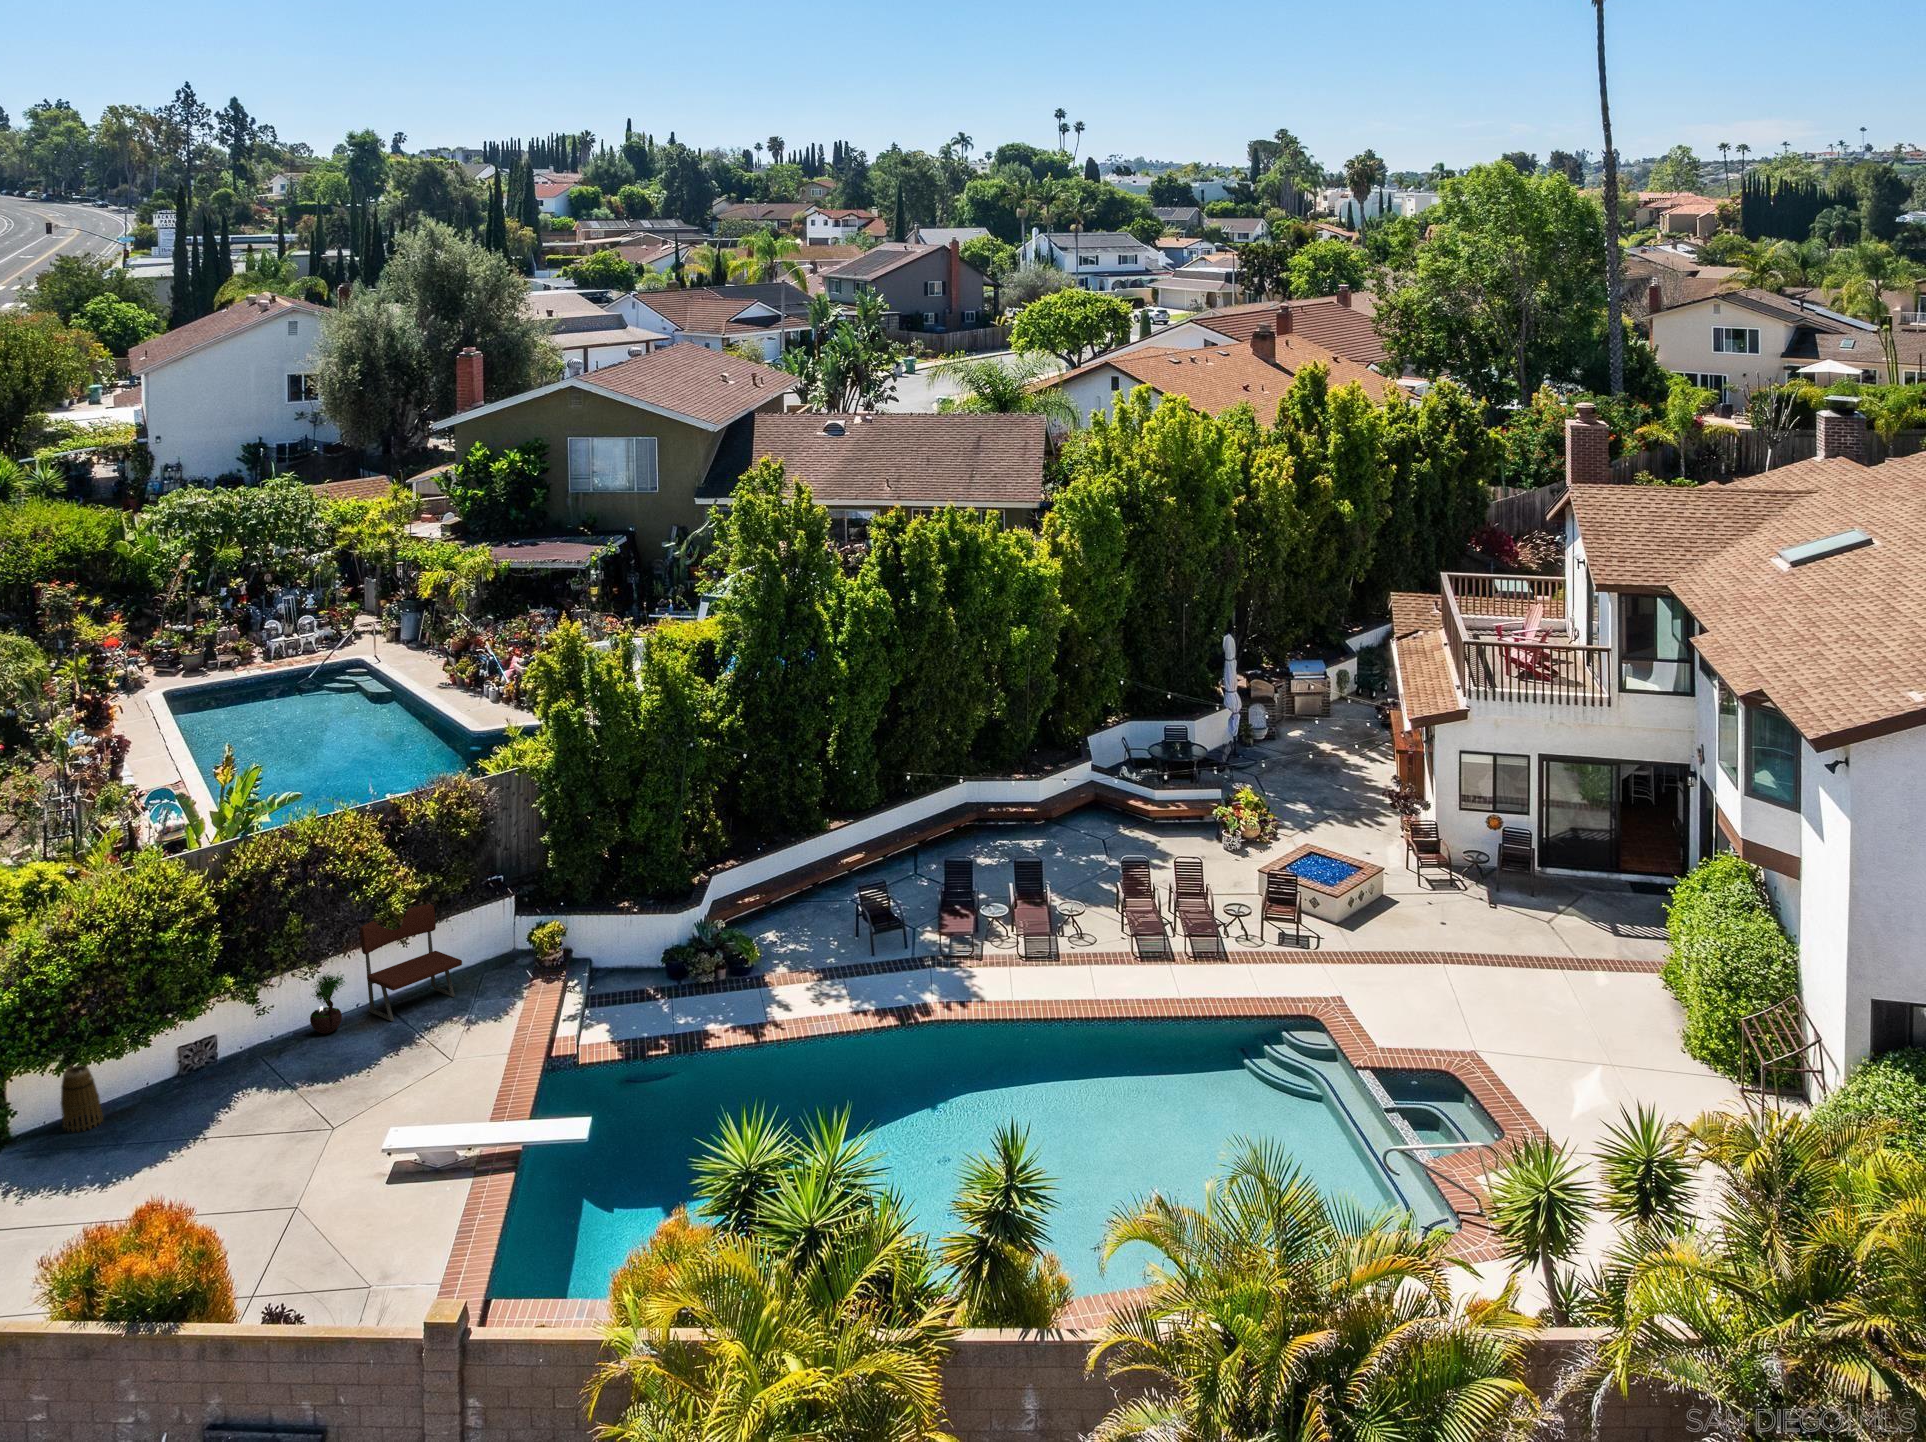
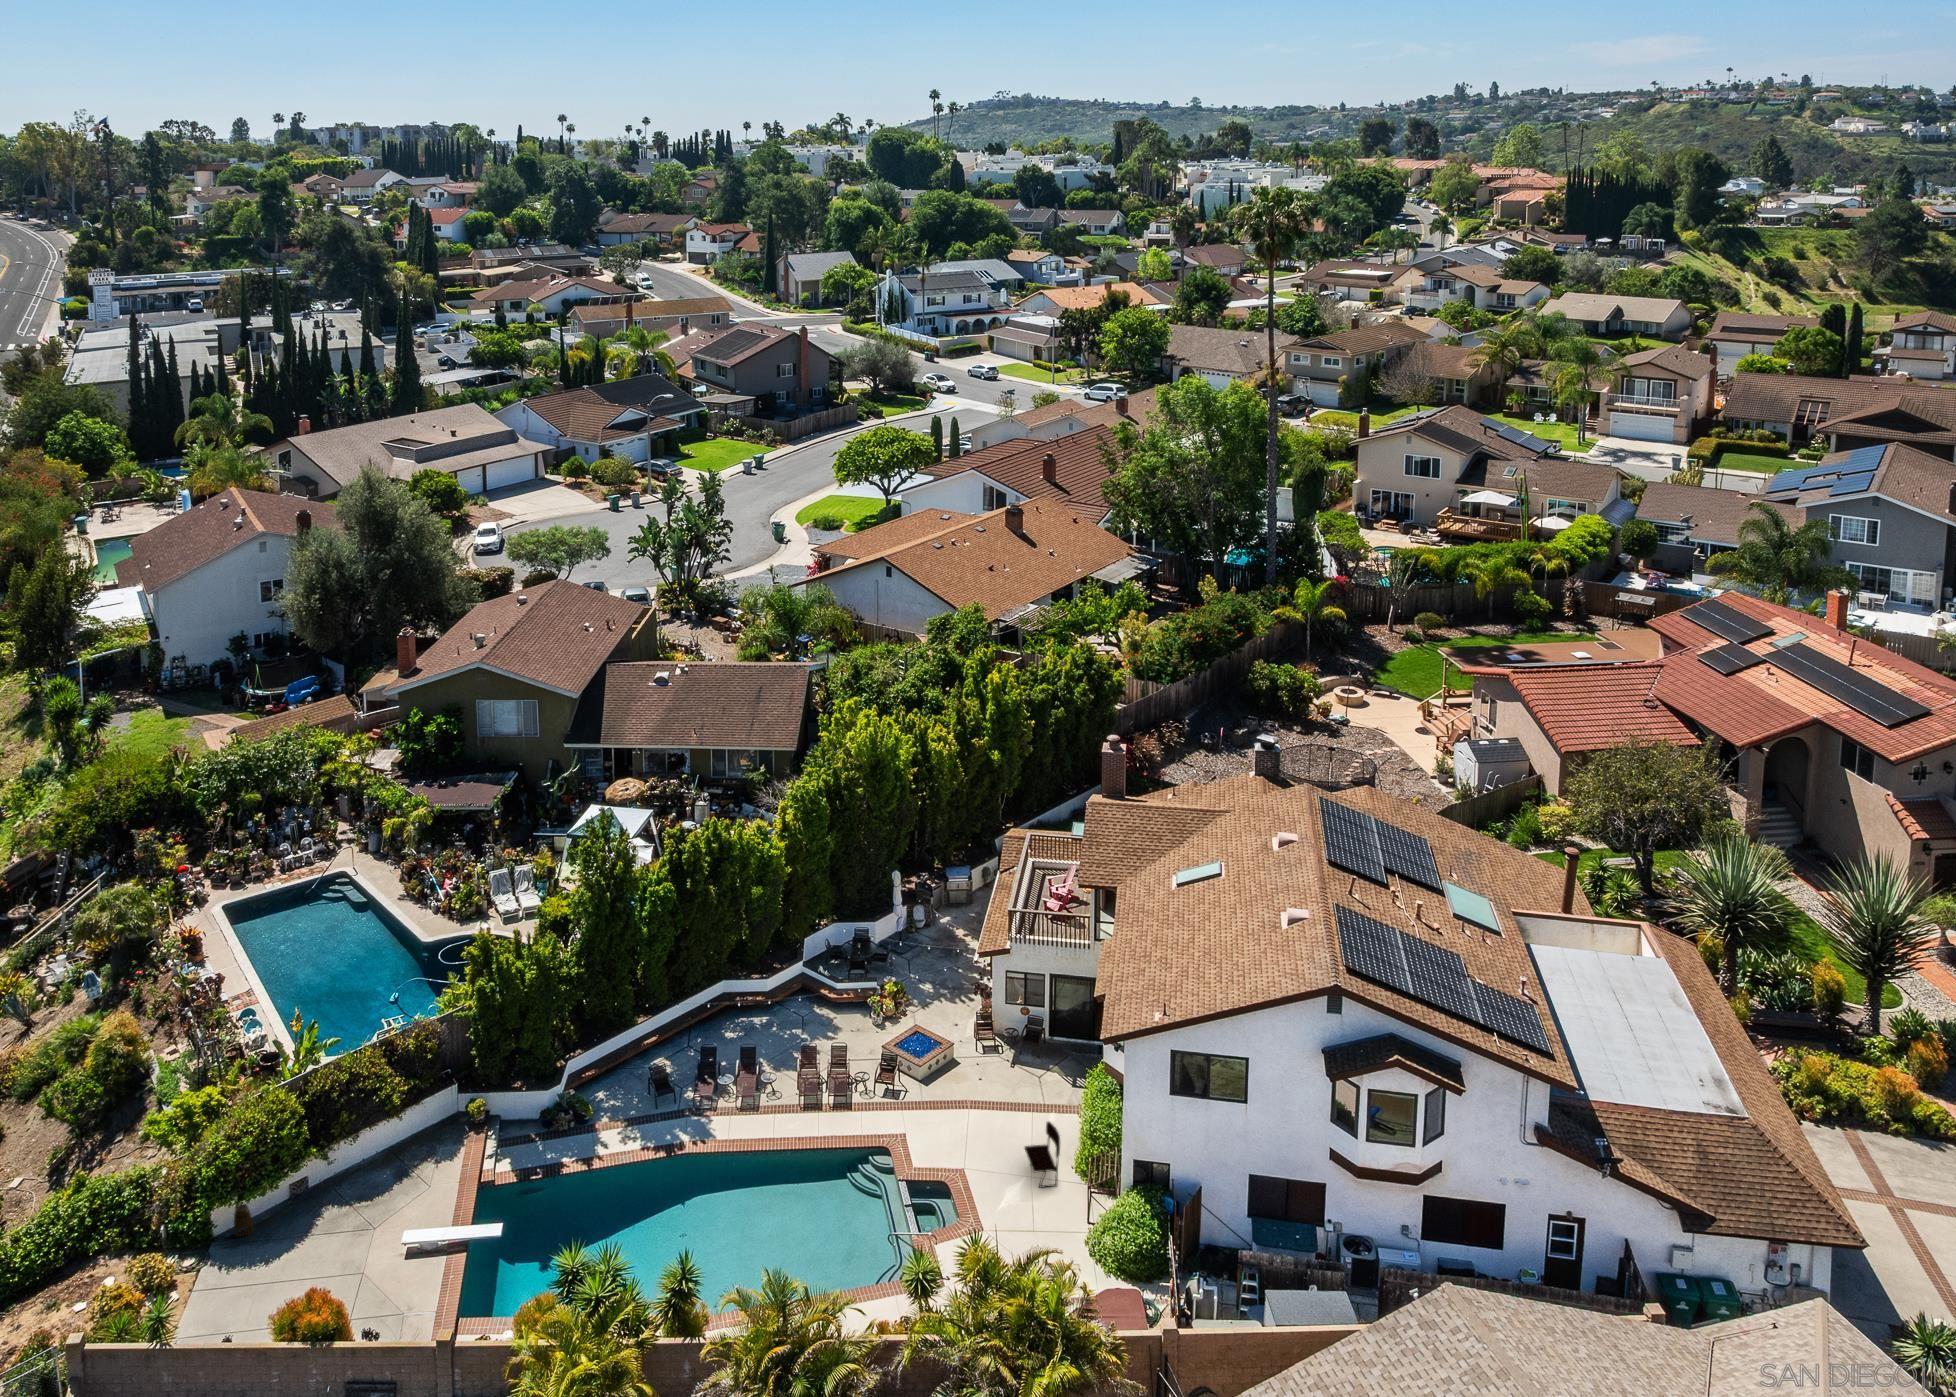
bench: present [360,904,462,1021] -> present [1025,1122,1060,1188]
potted tree: present [310,971,345,1033] -> none [351,1139,372,1171]

